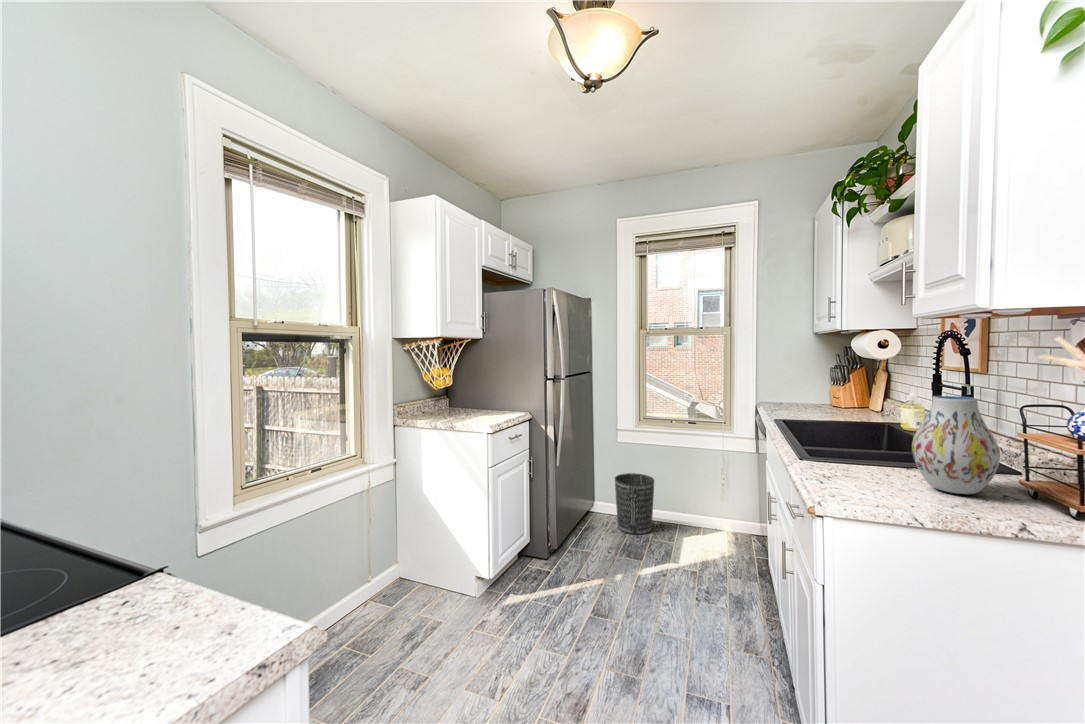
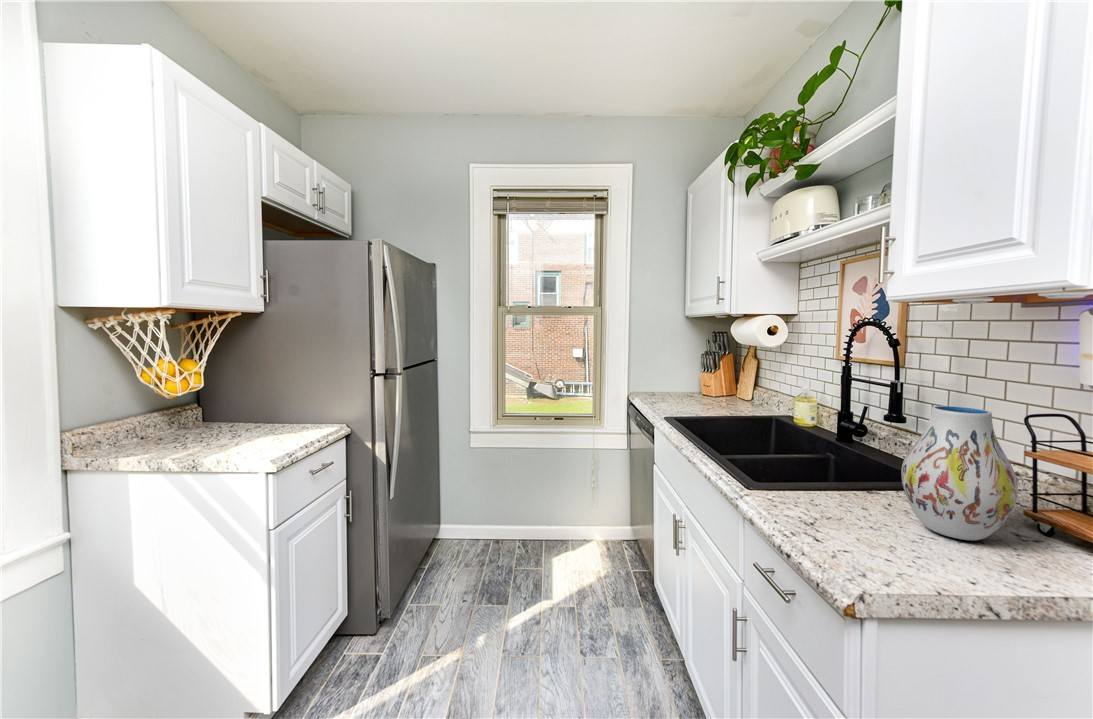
wastebasket: present [615,473,654,534] -> none [469,485,518,565]

